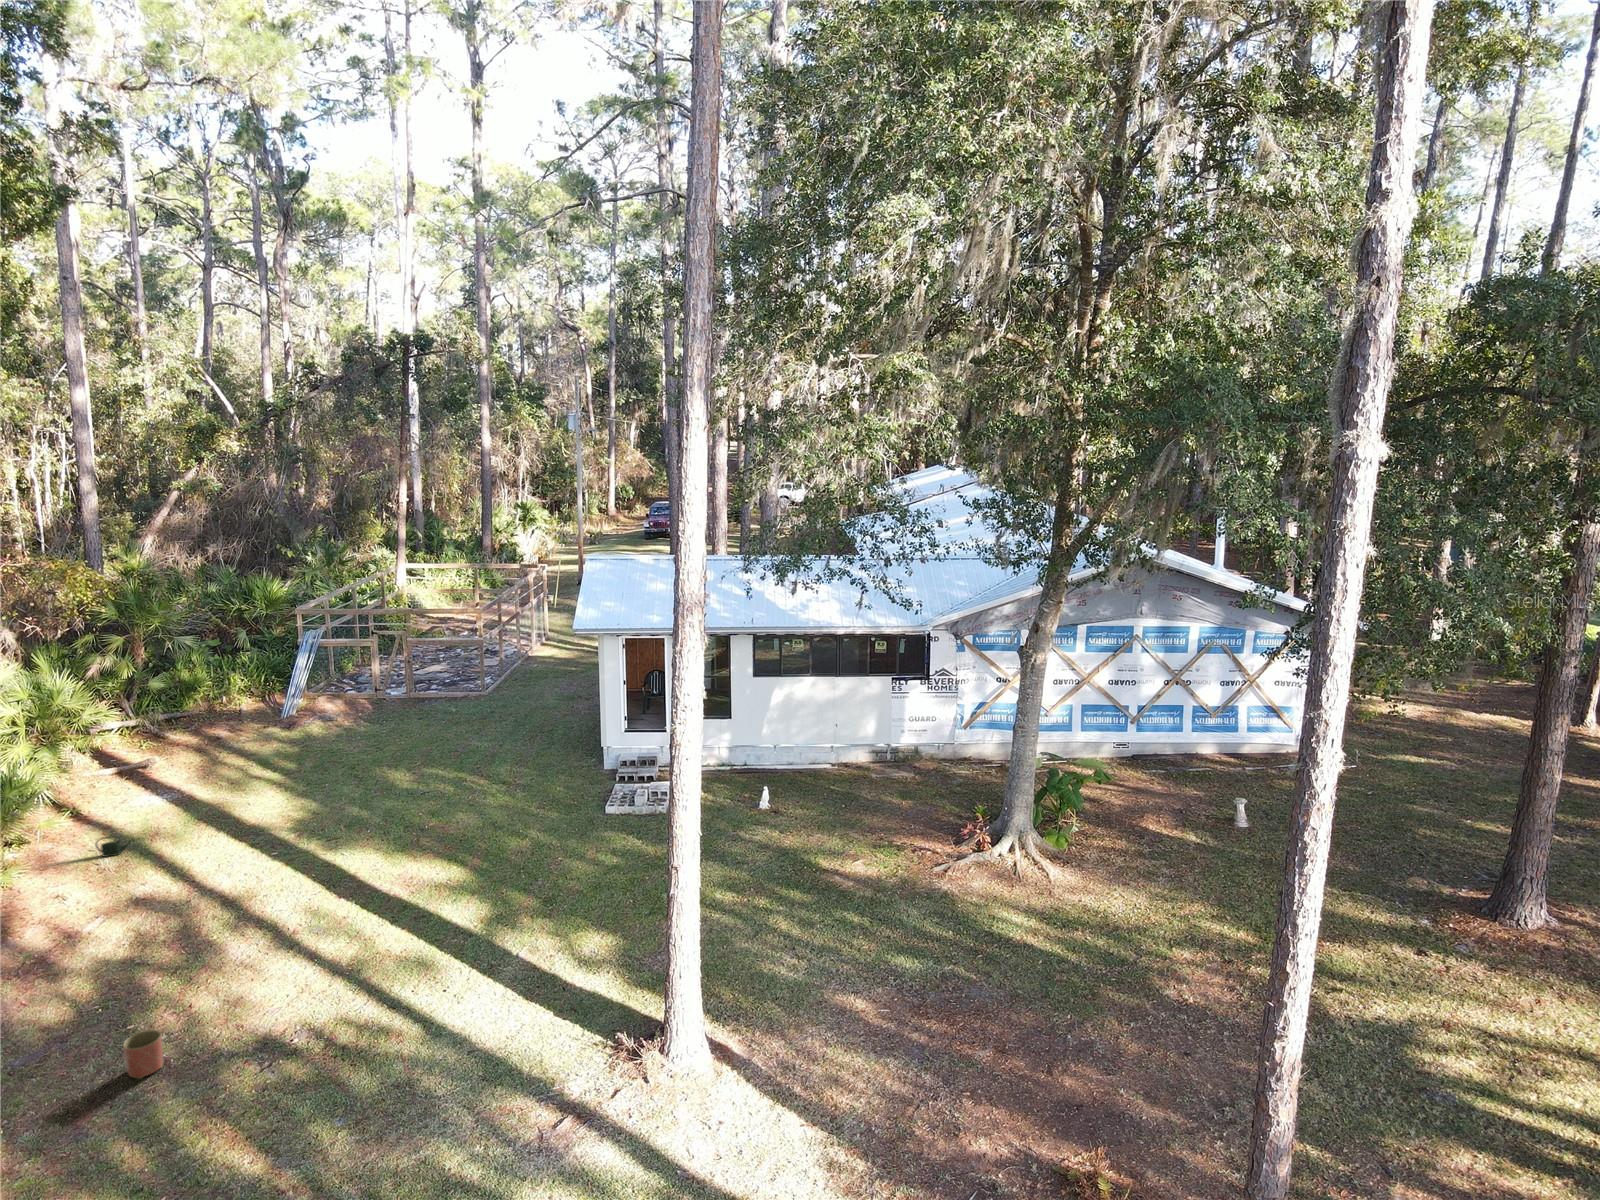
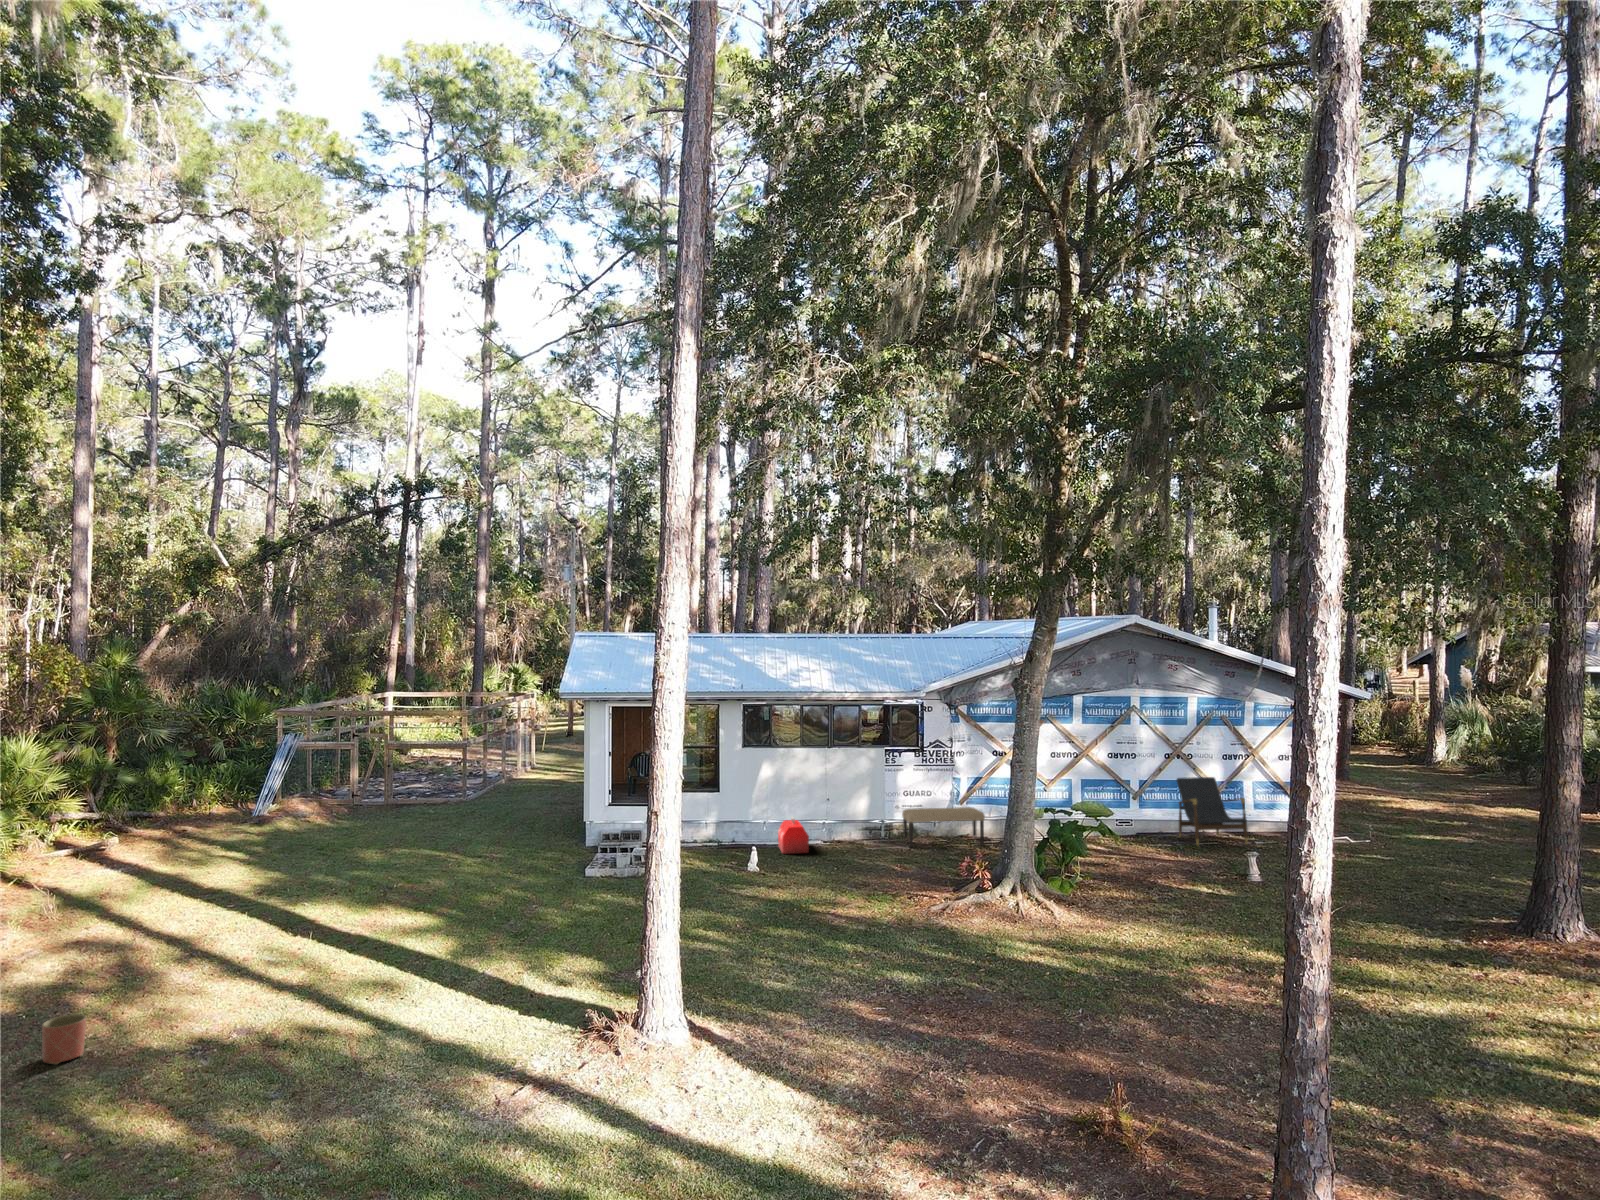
lounge chair: none [1172,702,1239,773] -> present [1177,777,1248,846]
bench: none [907,730,986,770] -> present [902,807,985,848]
toolbox: none [788,740,817,777] -> present [778,817,809,854]
watering can: present [96,836,129,857] -> none [39,891,82,914]

